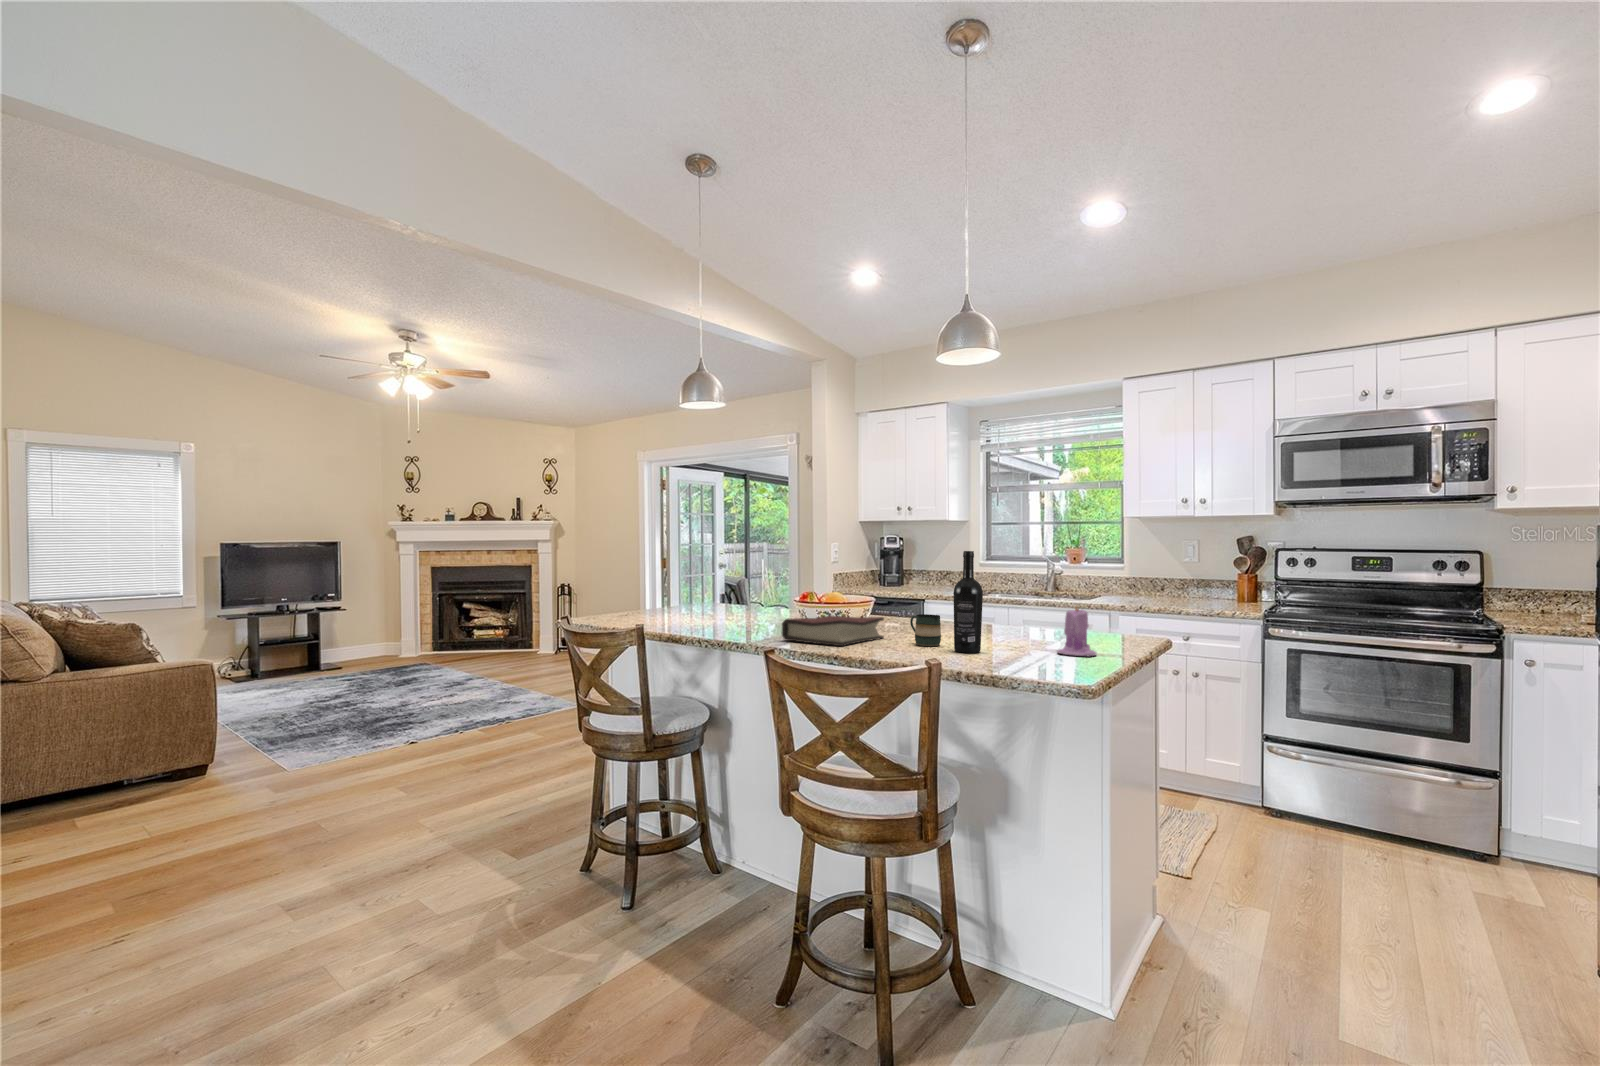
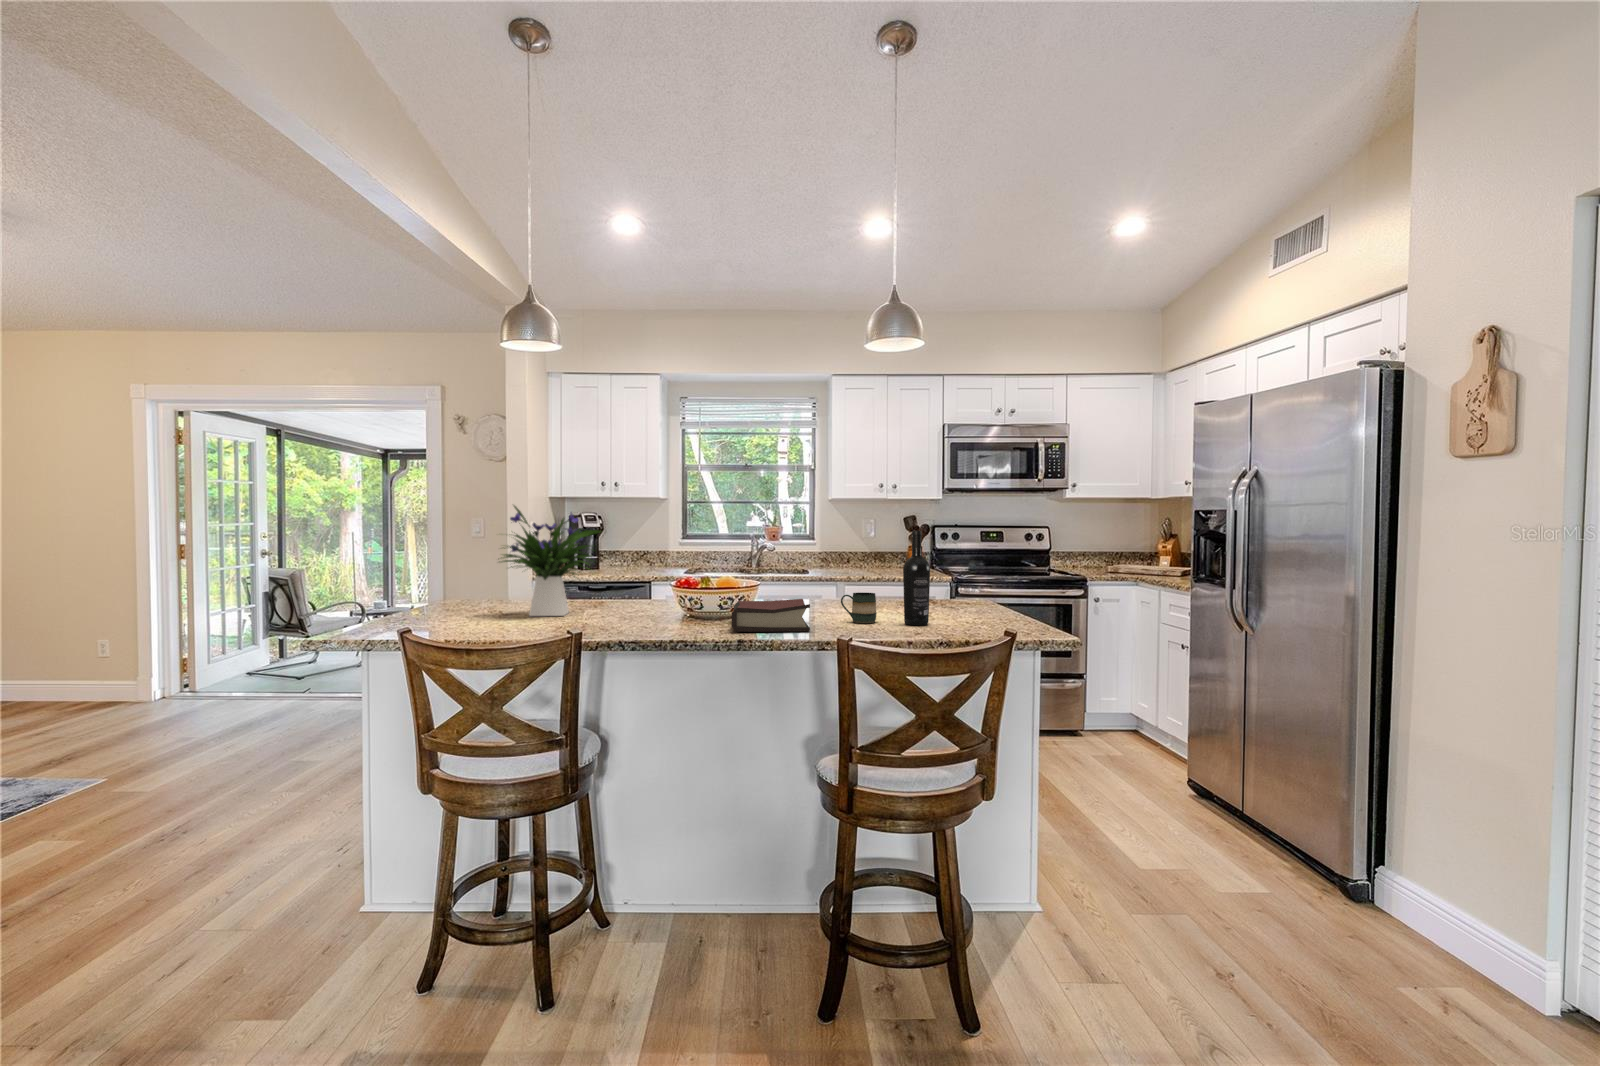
flower arrangement: none [683,529,772,620] -> present [503,506,601,616]
candle: present [1057,607,1096,656] -> none [970,574,1003,619]

